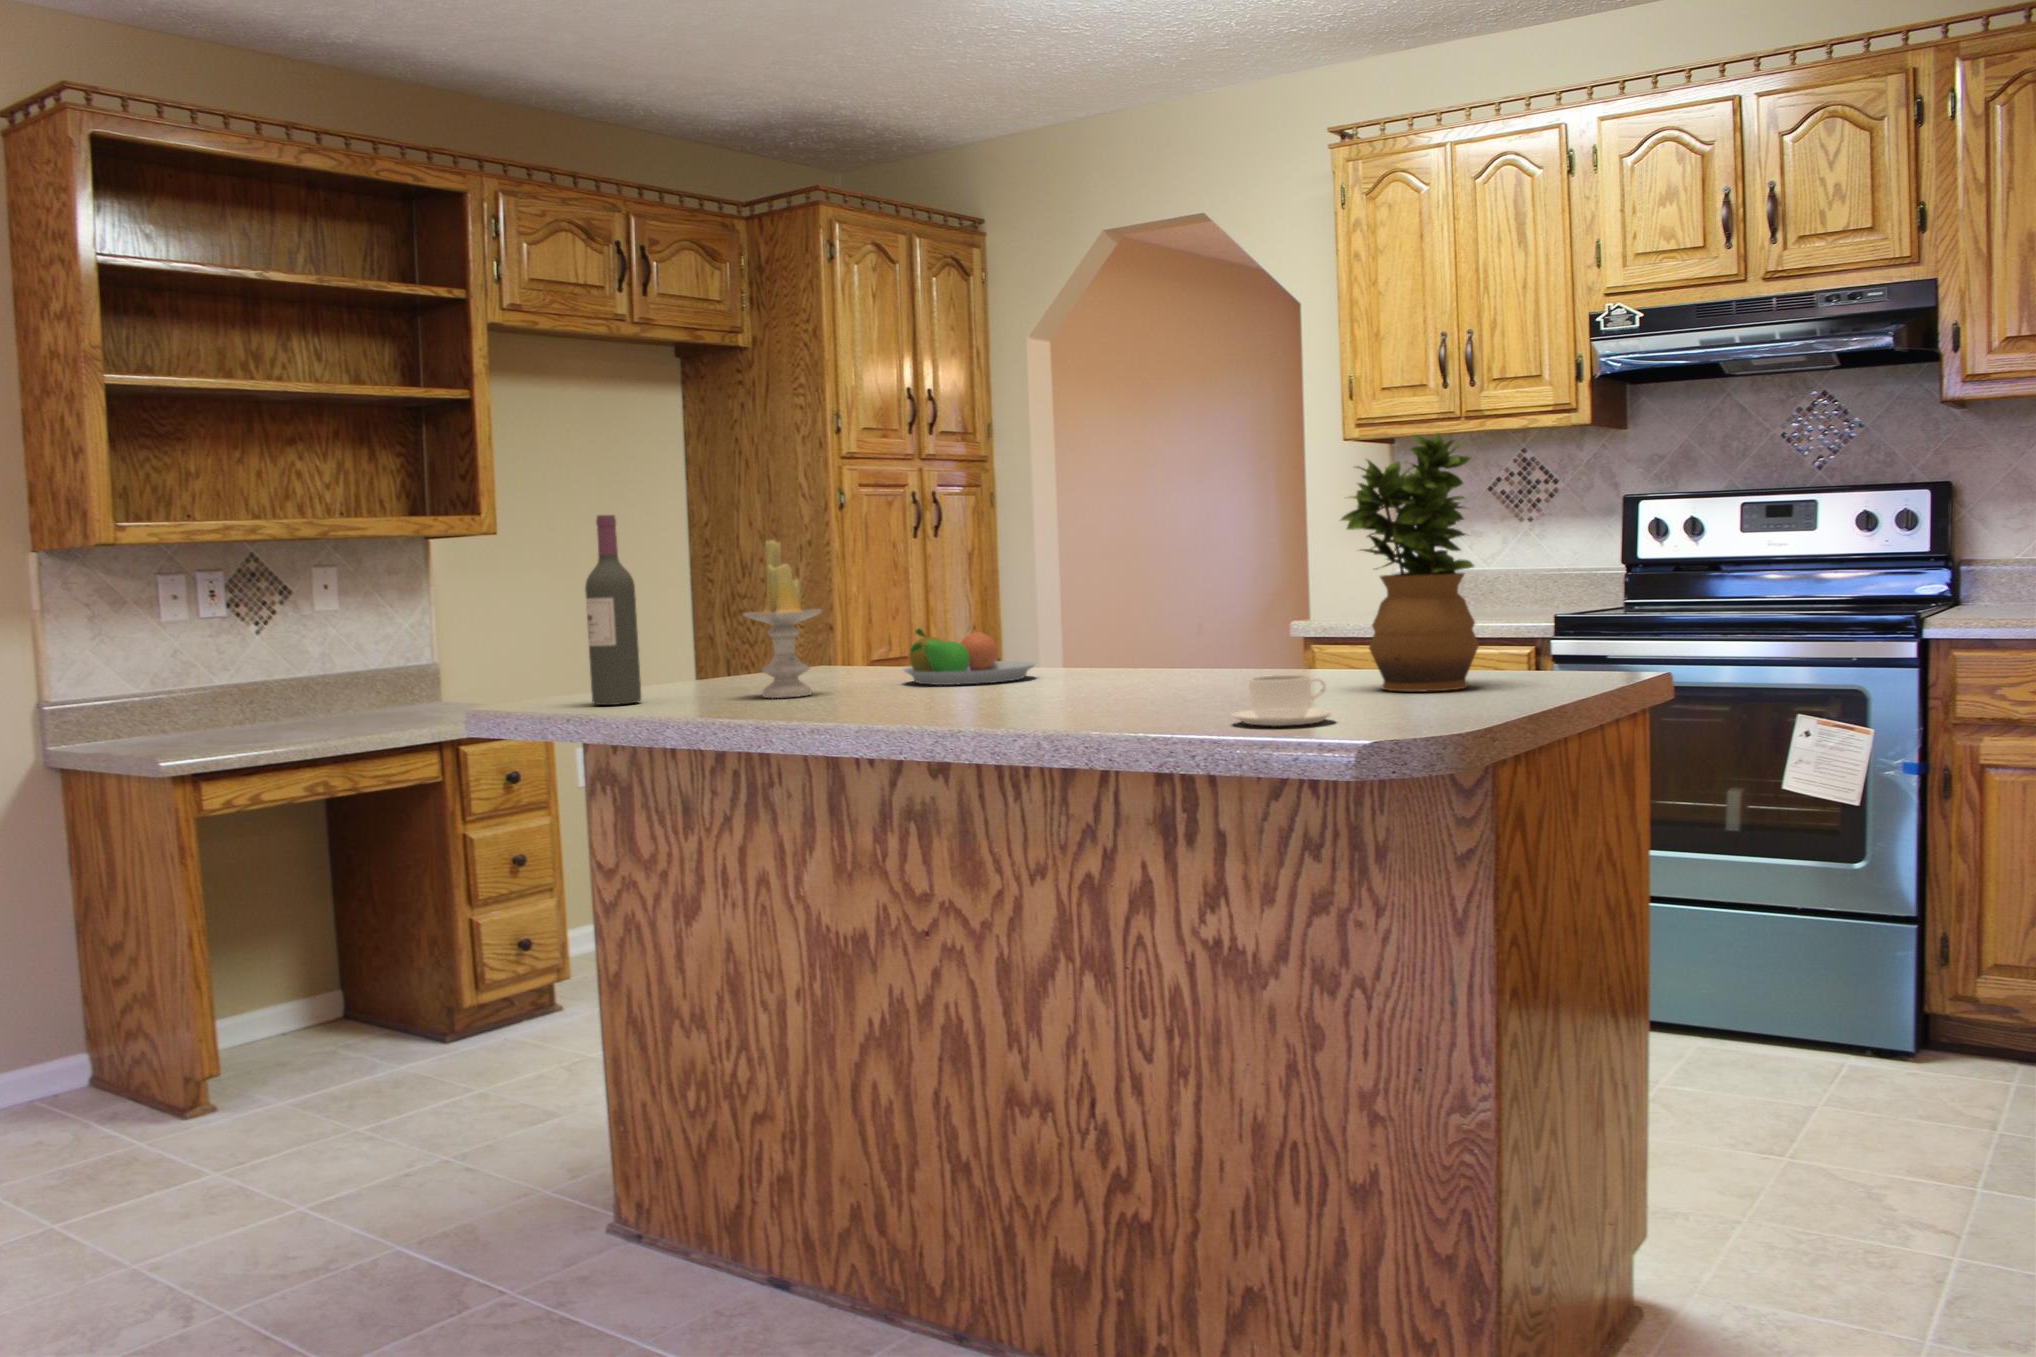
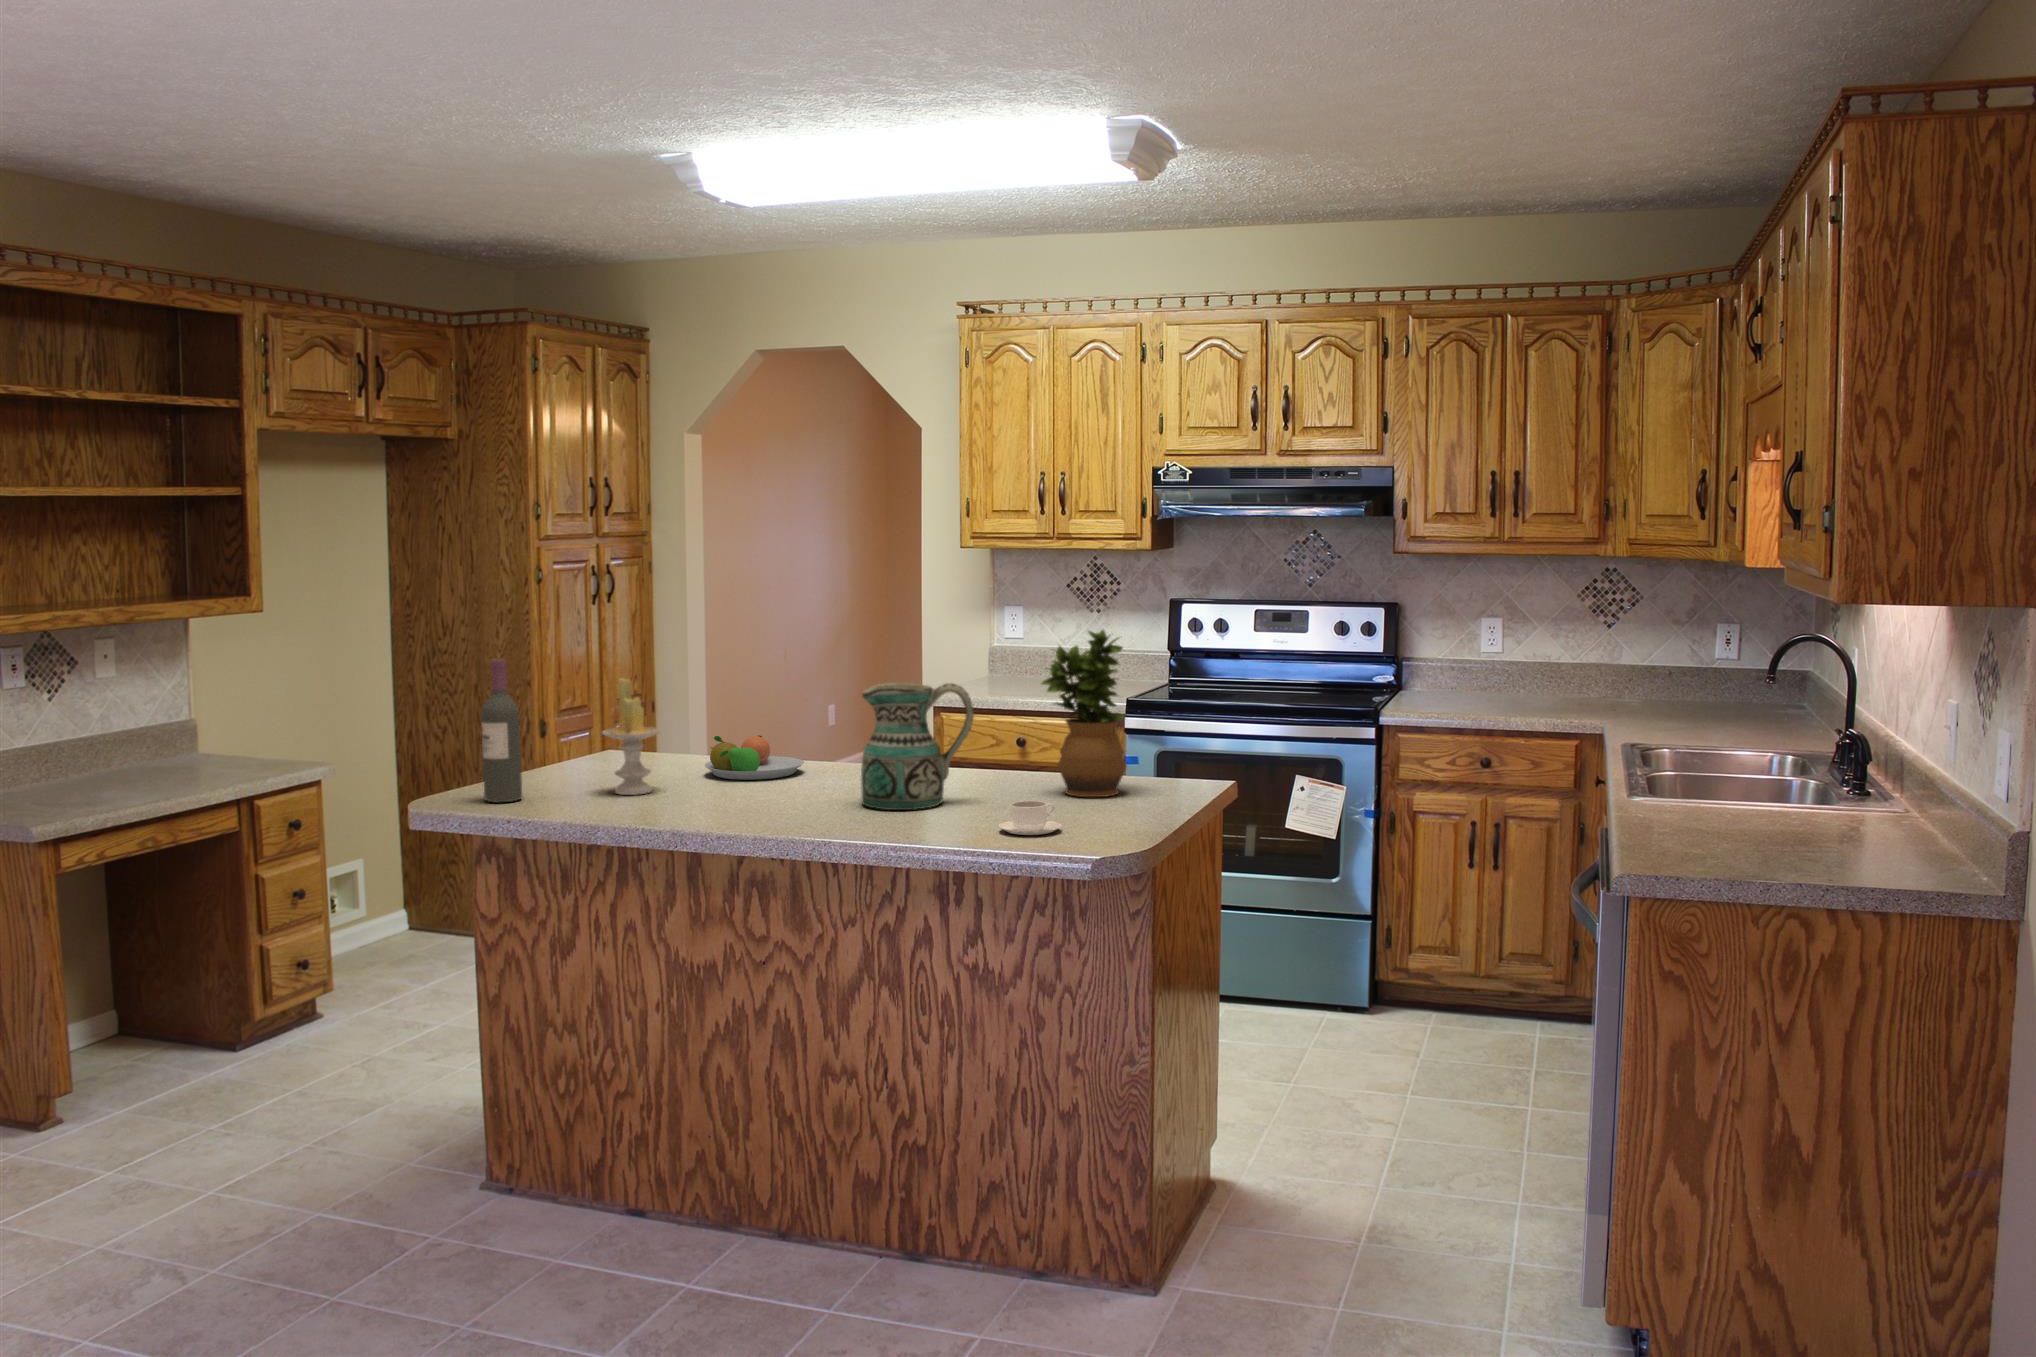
ceramic pitcher: none [1061,516,1229,705] -> present [861,683,974,810]

